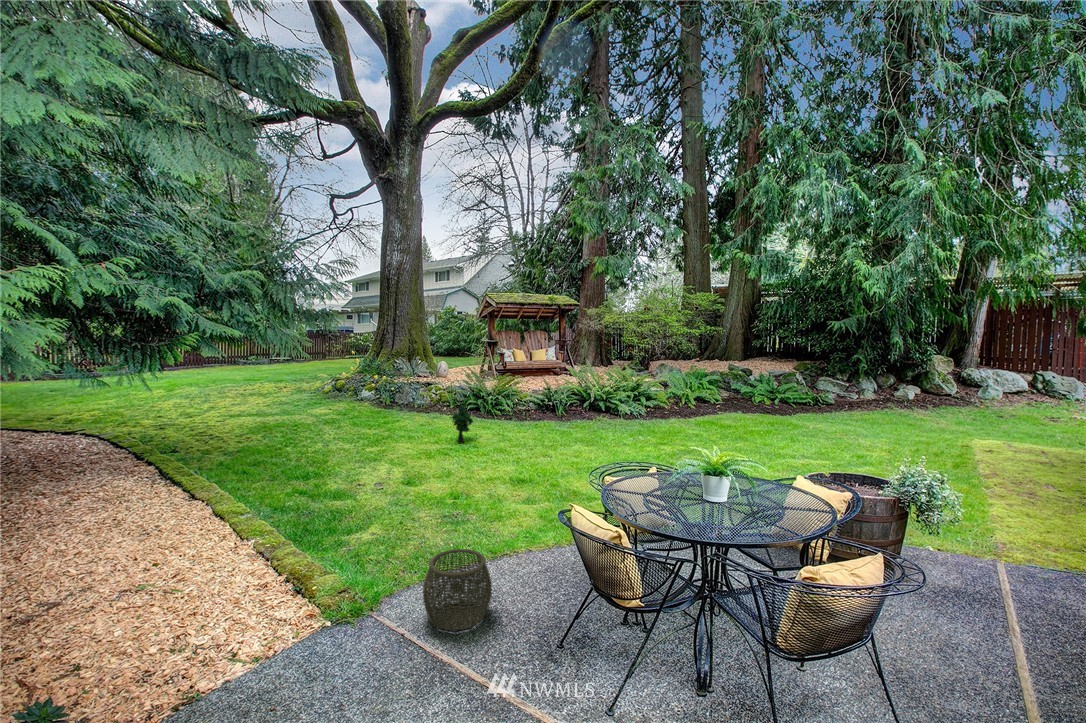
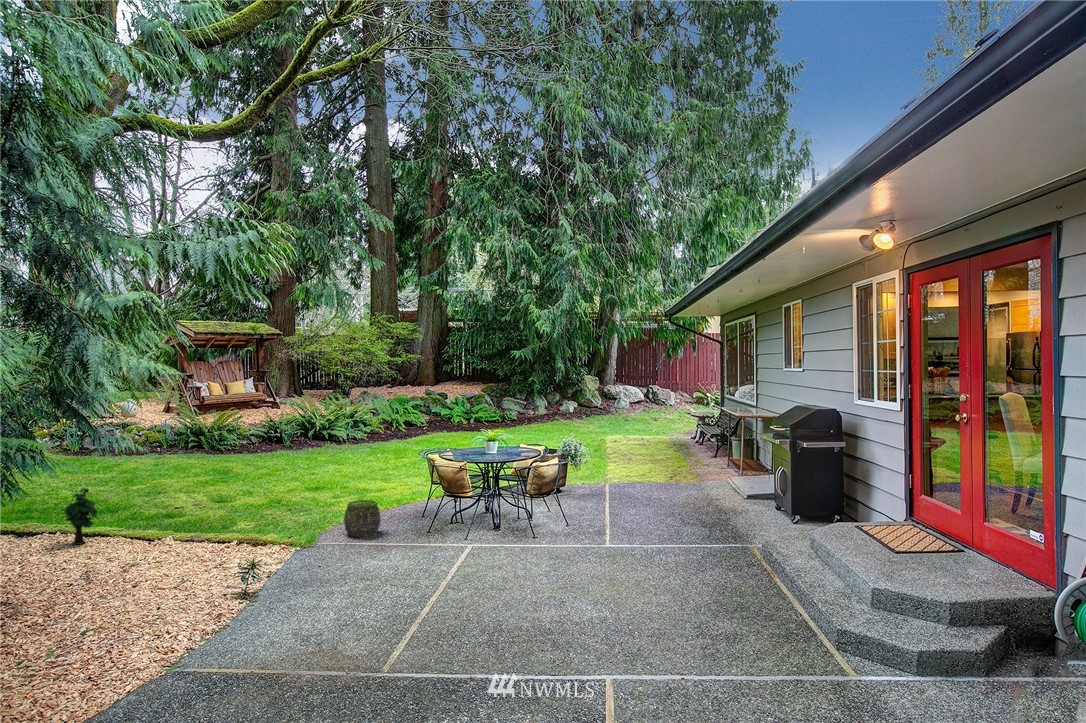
decorative plant: present [451,403,473,443] -> present [61,488,98,545]

